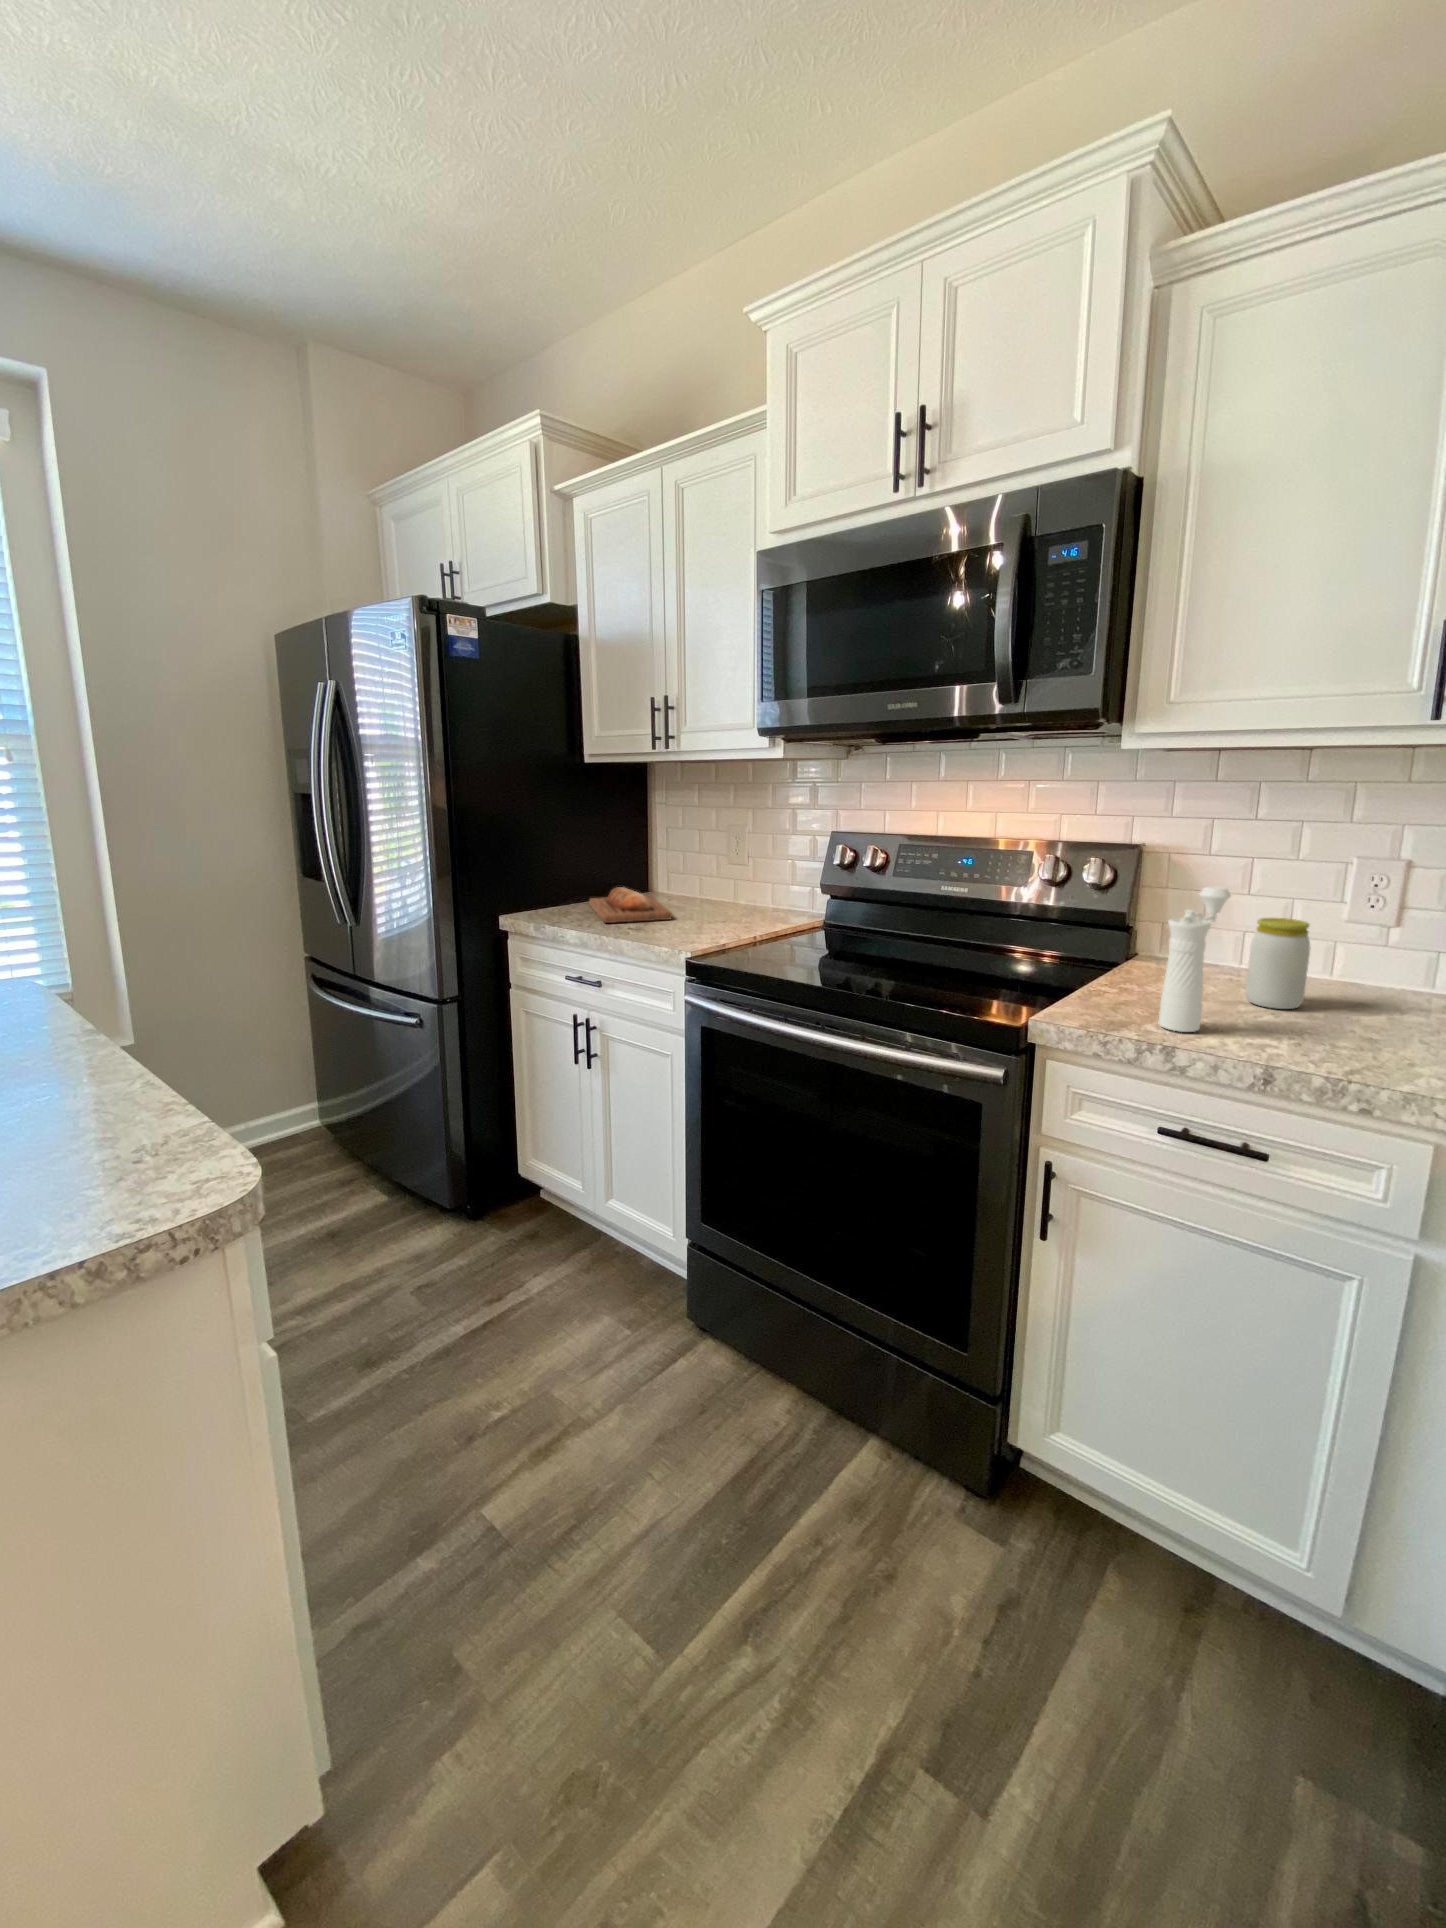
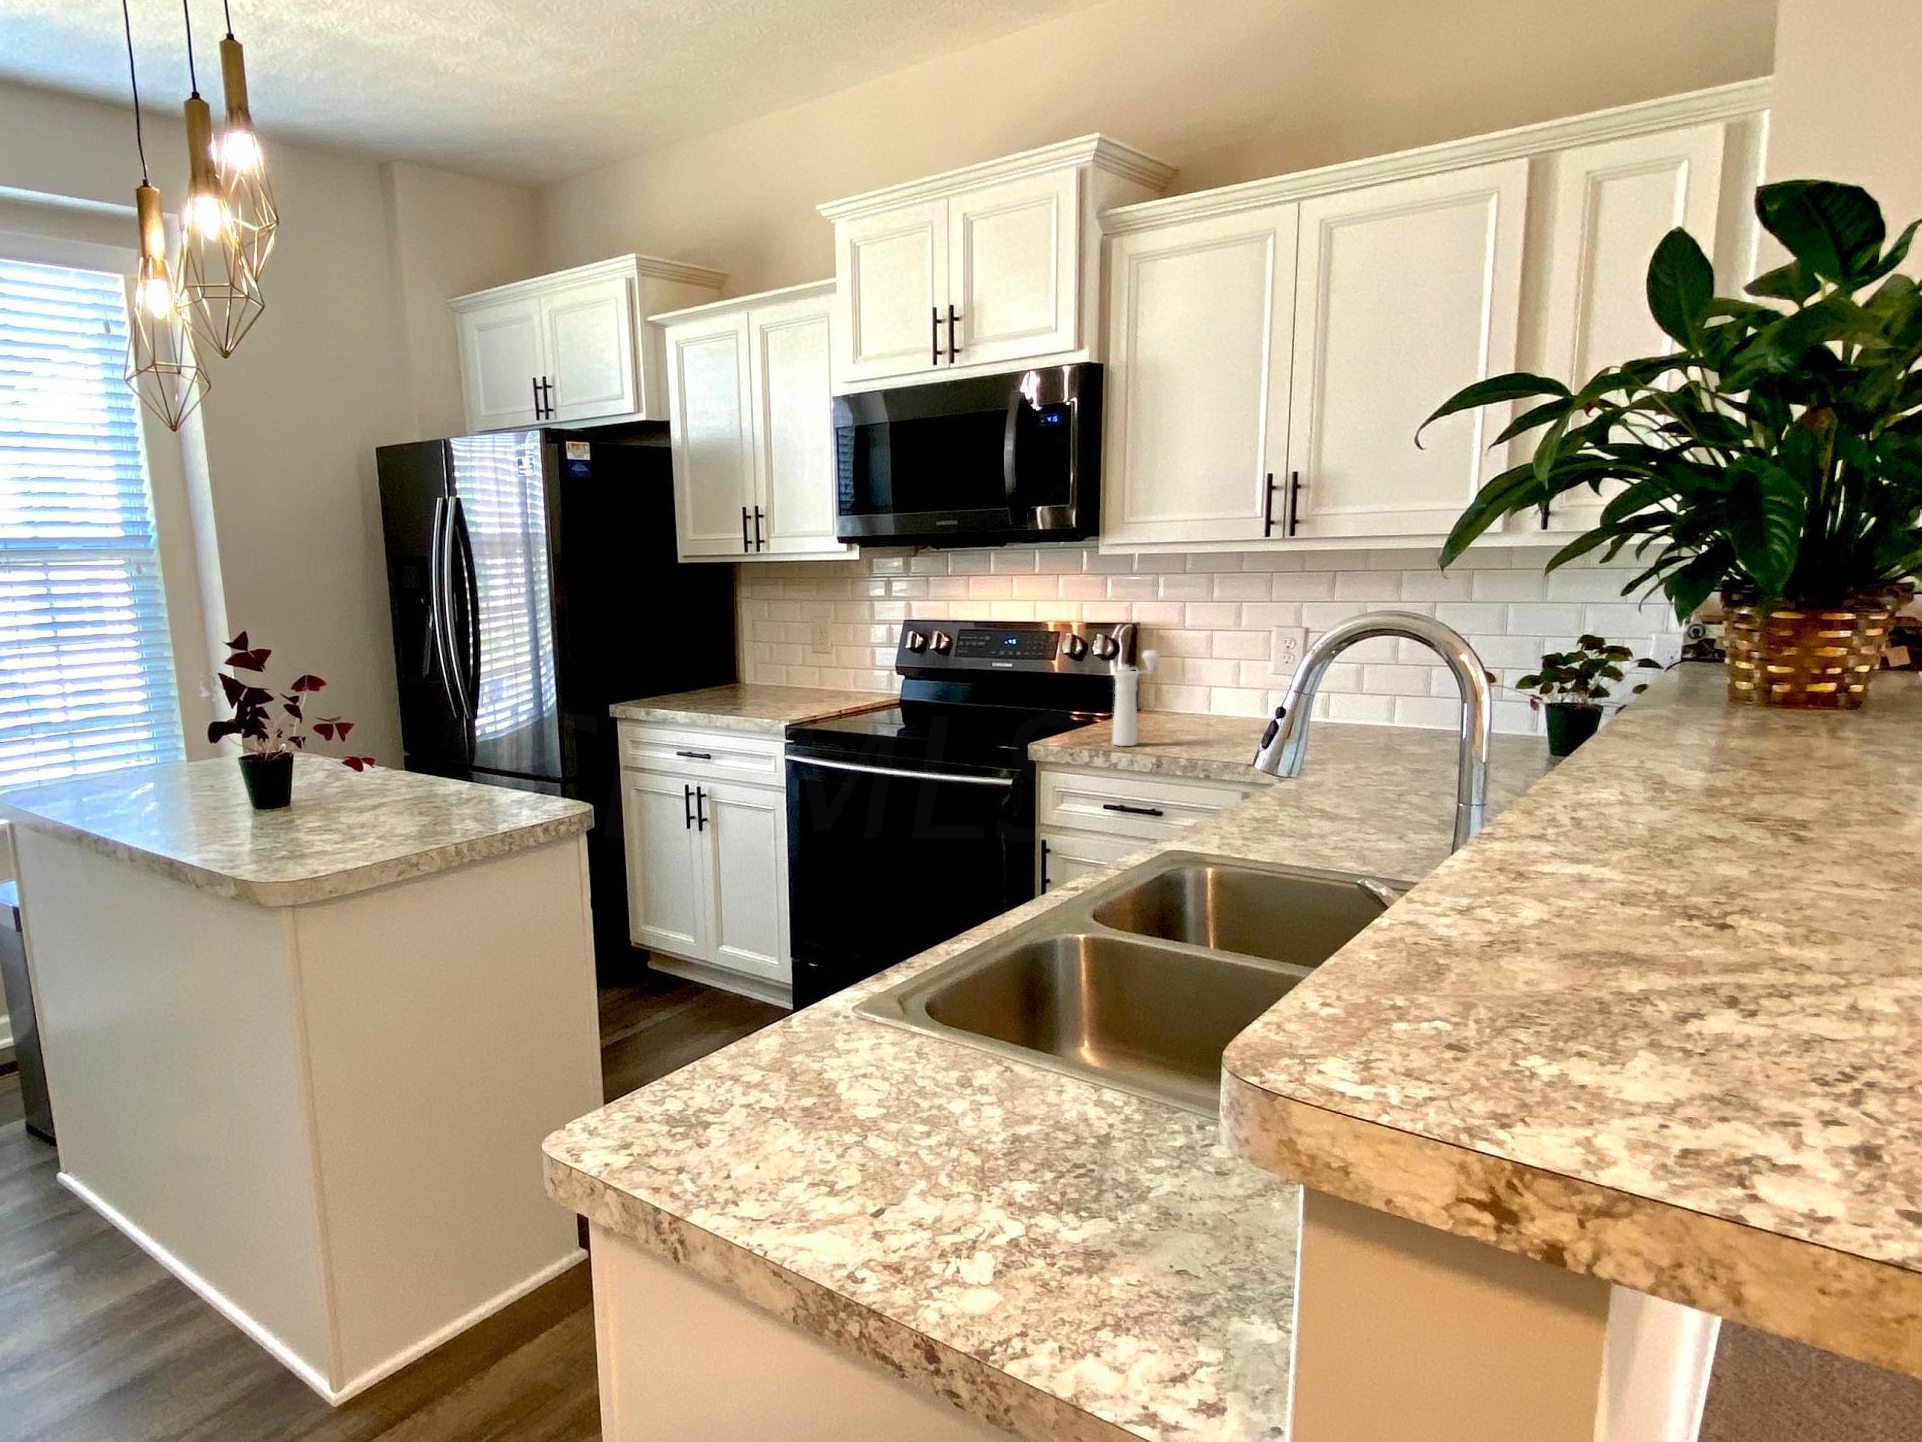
bread loaf: present [589,887,672,923] -> none [689,678,768,707]
jar: present [1245,918,1310,1009] -> none [1185,672,1222,734]

